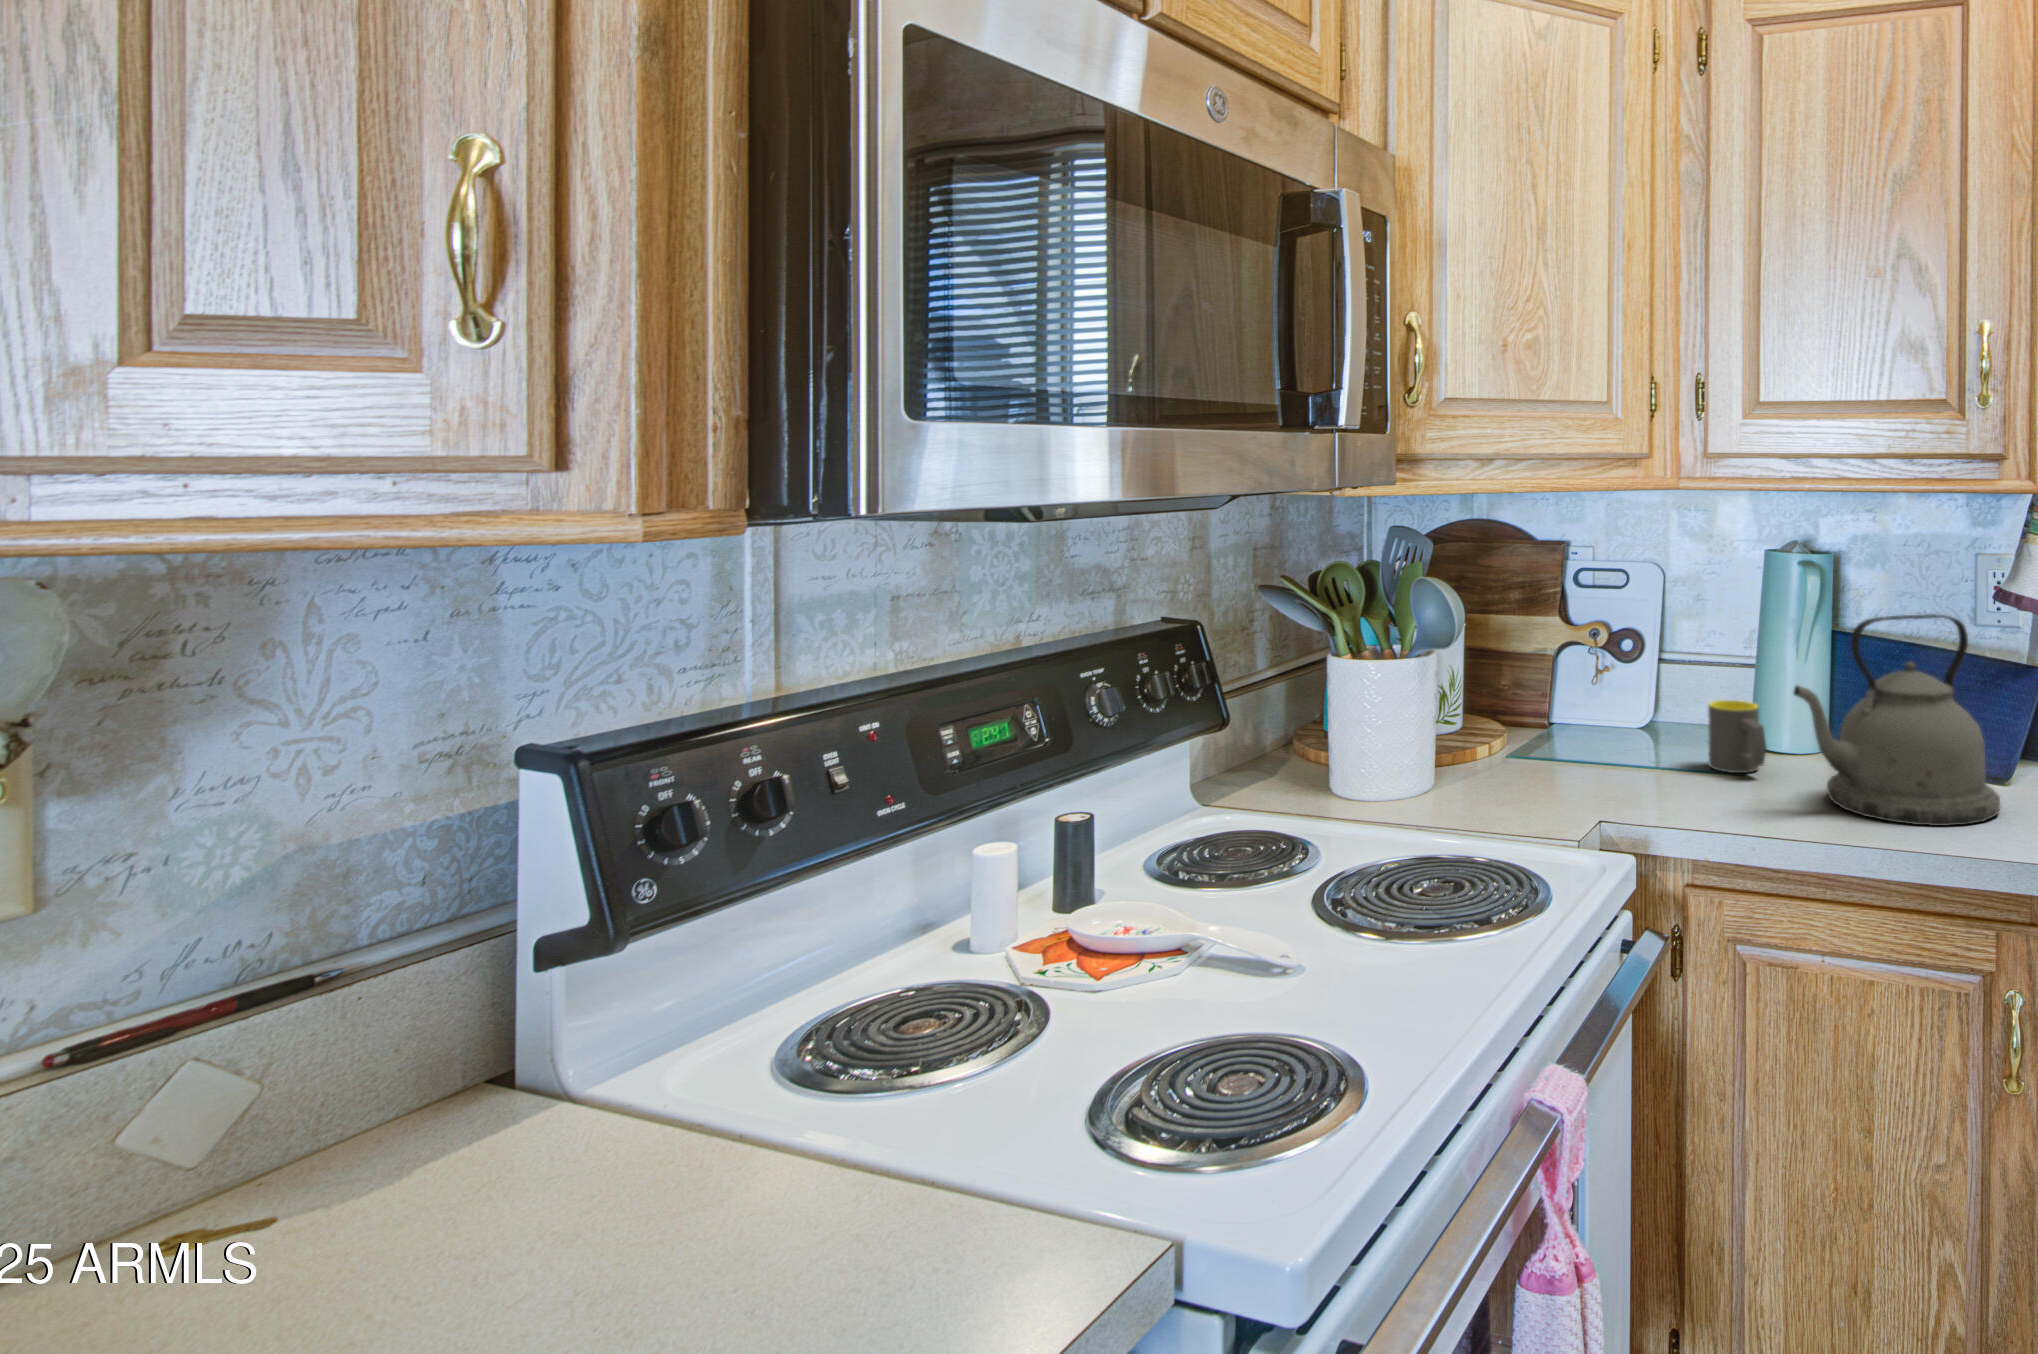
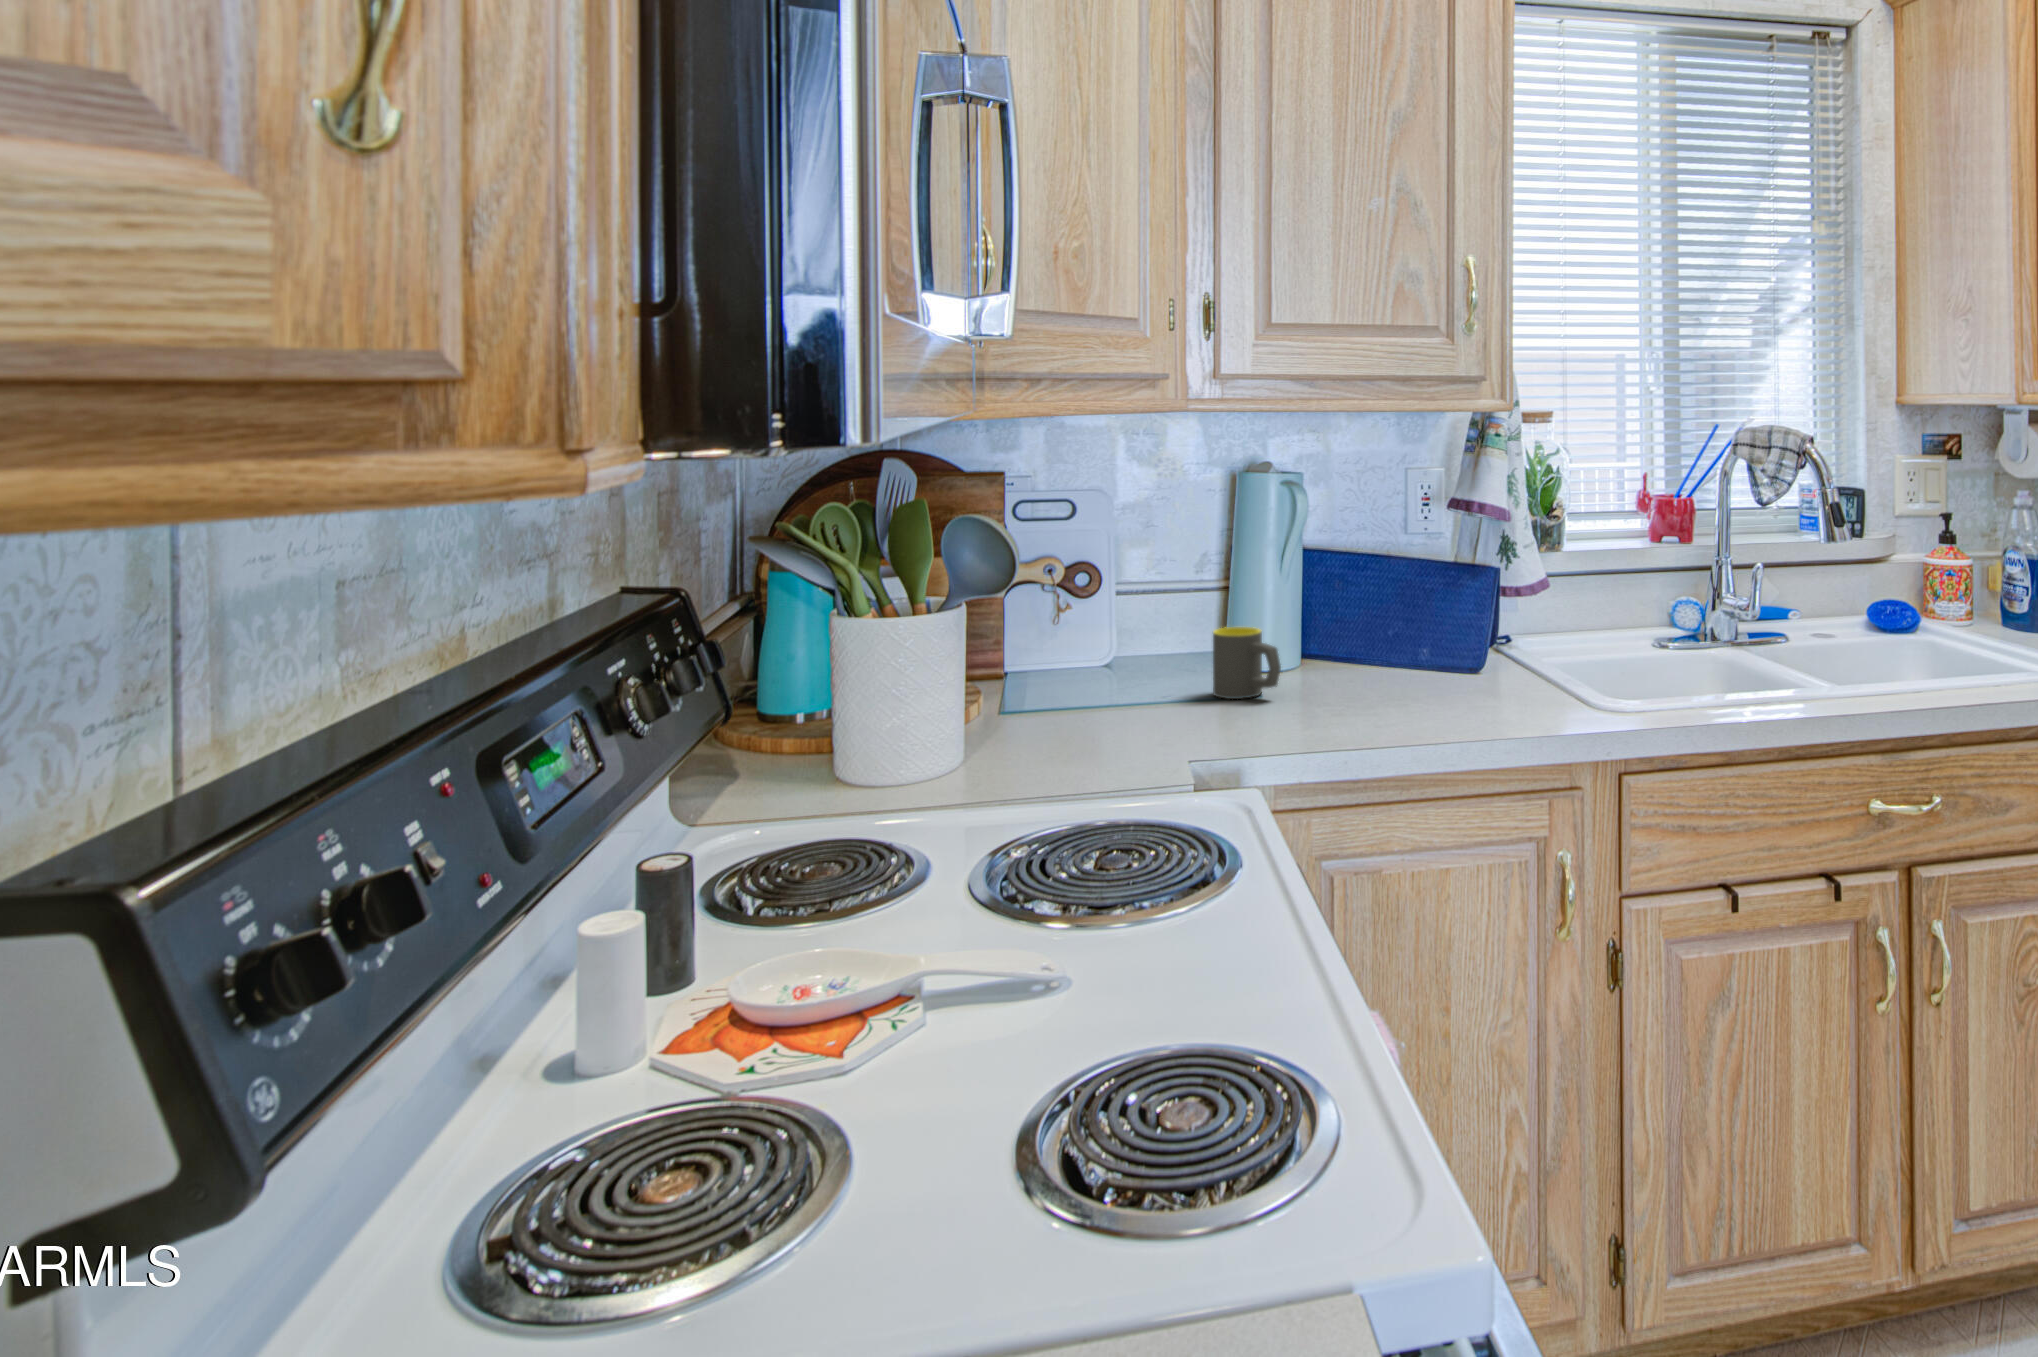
kettle: present [1794,614,2000,826] -> none [1345,522,1505,718]

